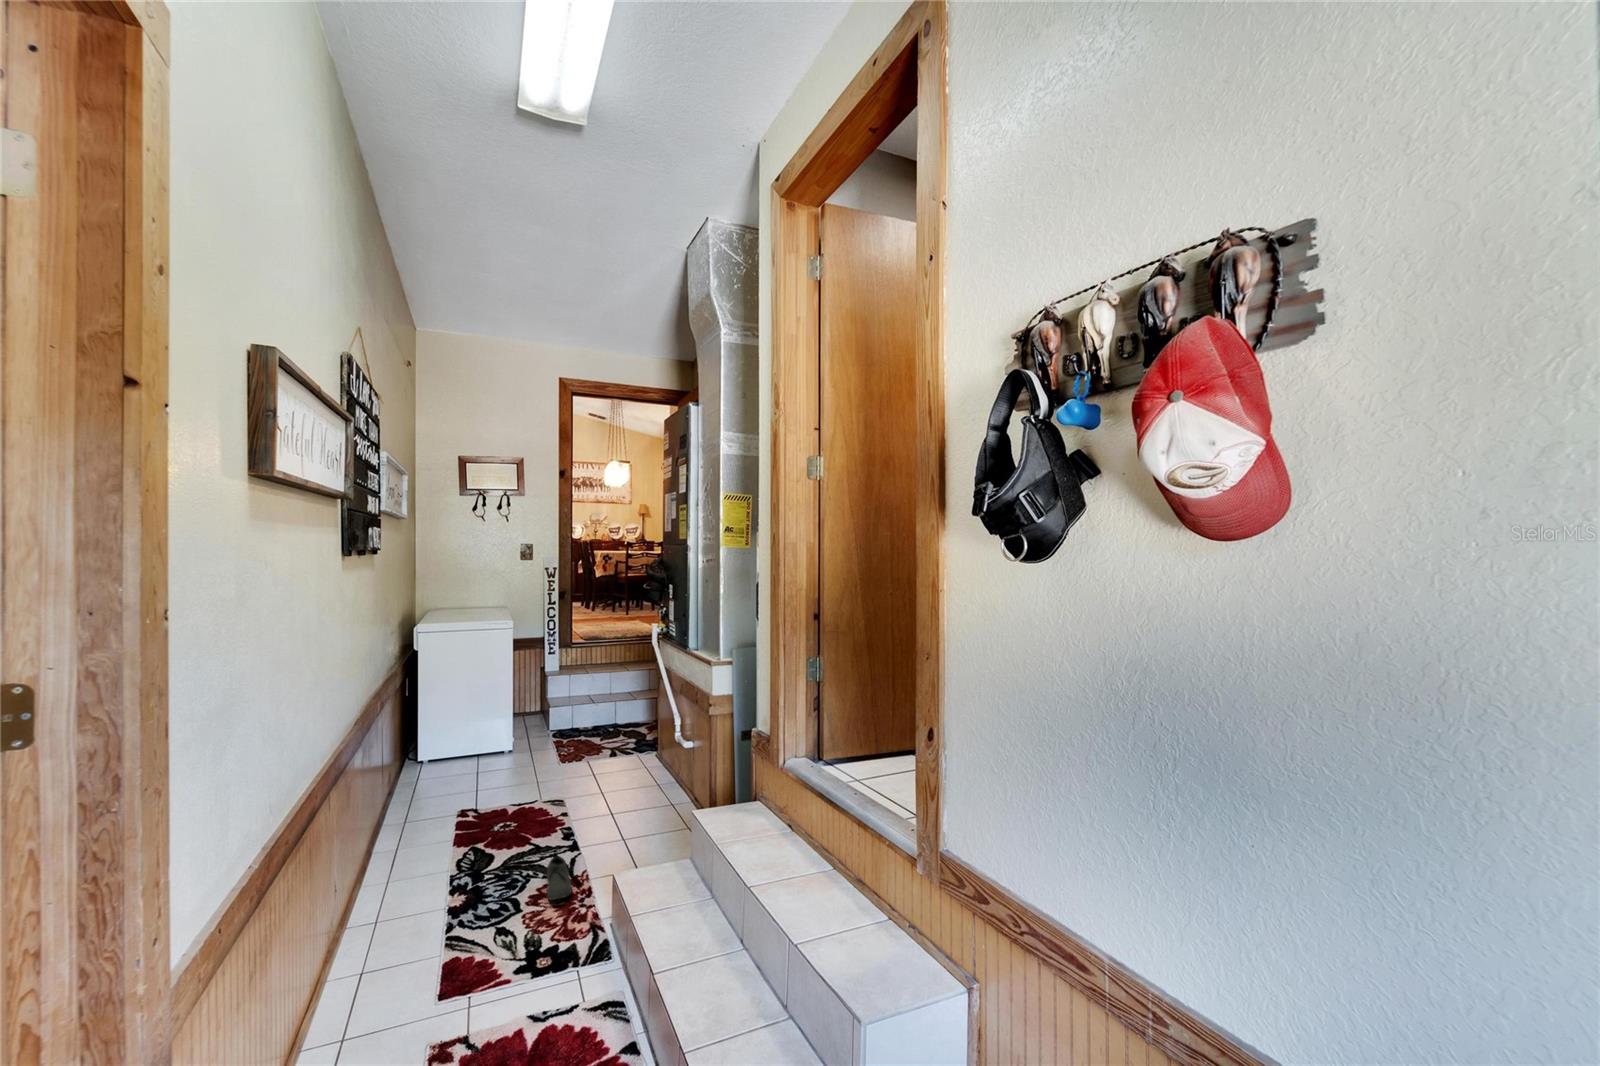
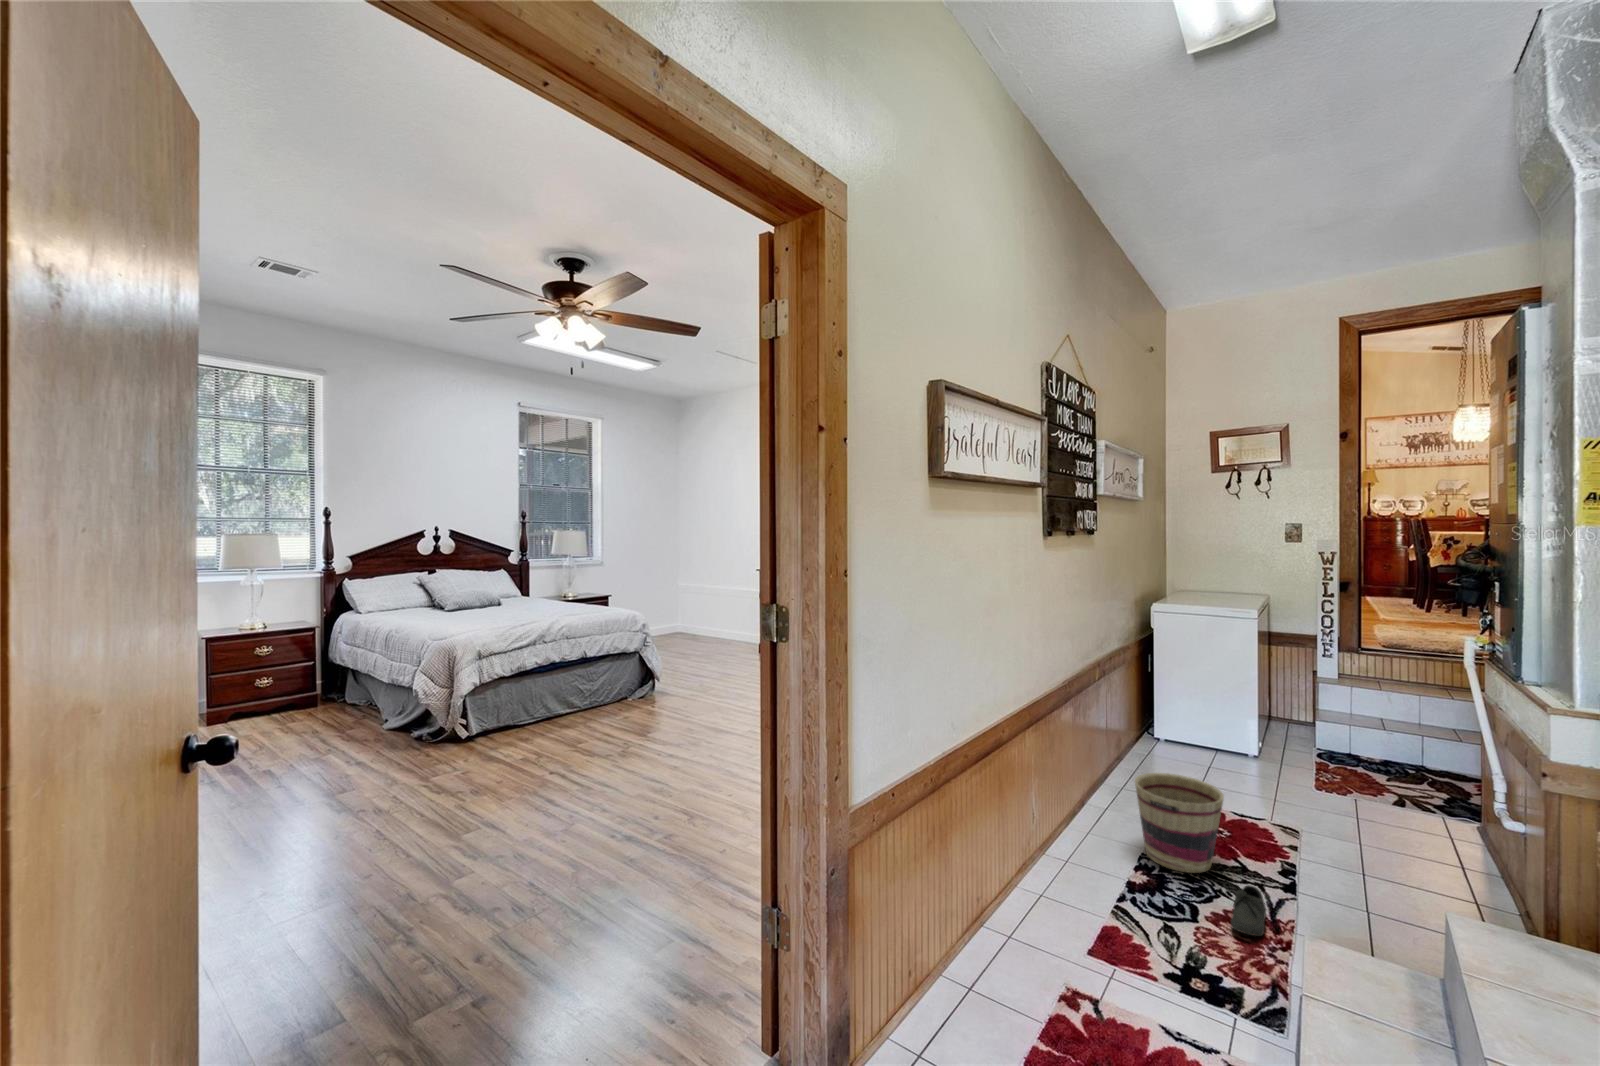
basket: none [442,783,525,879] -> present [1135,773,1224,873]

